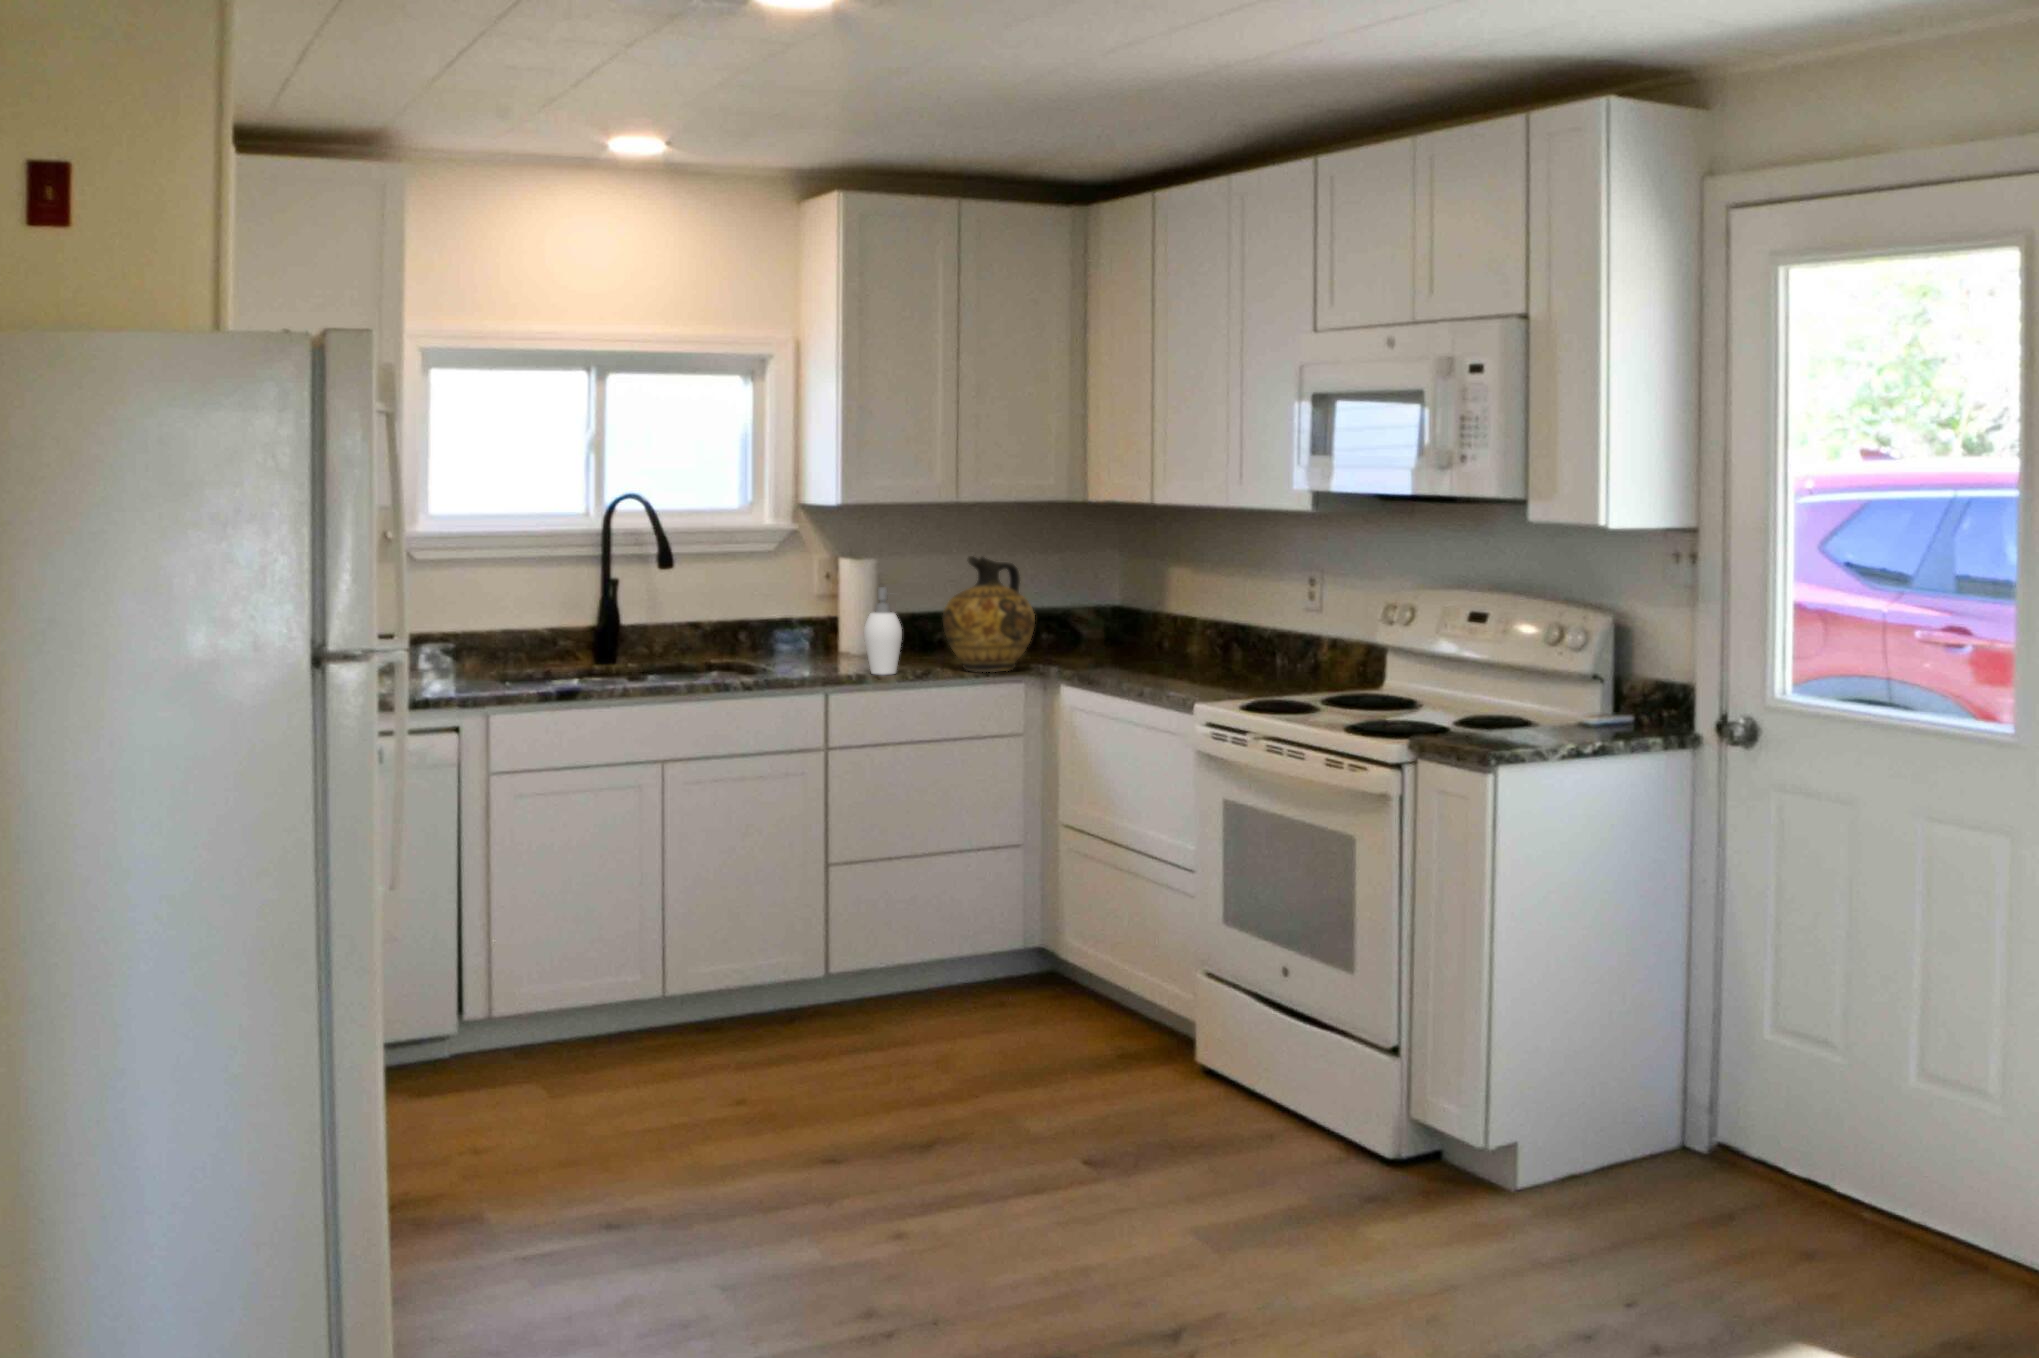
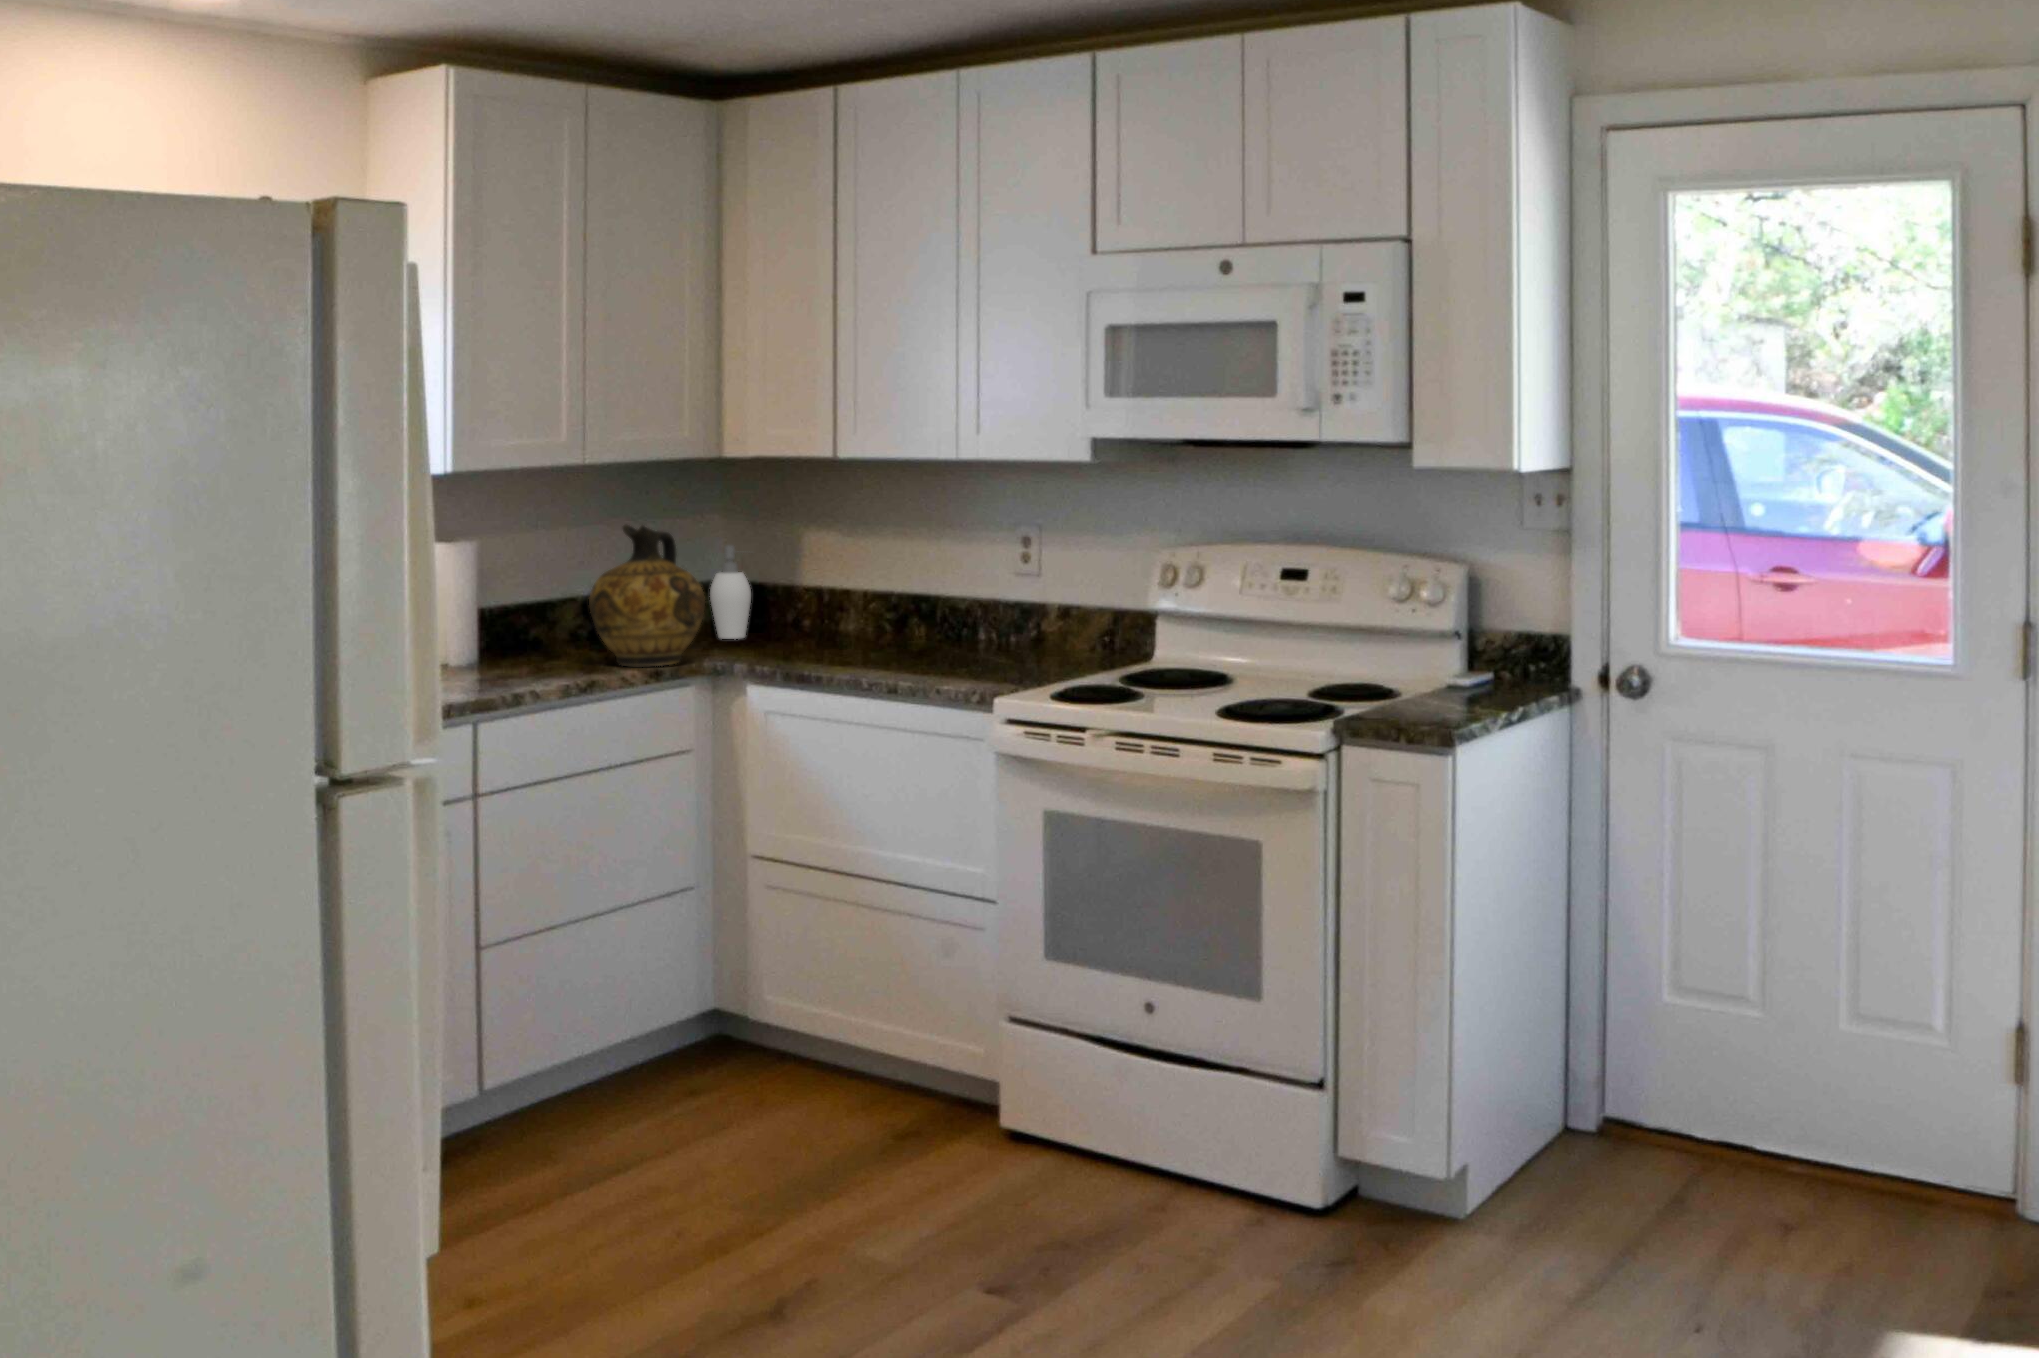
soap dispenser: present [864,587,902,675] -> present [710,545,751,639]

